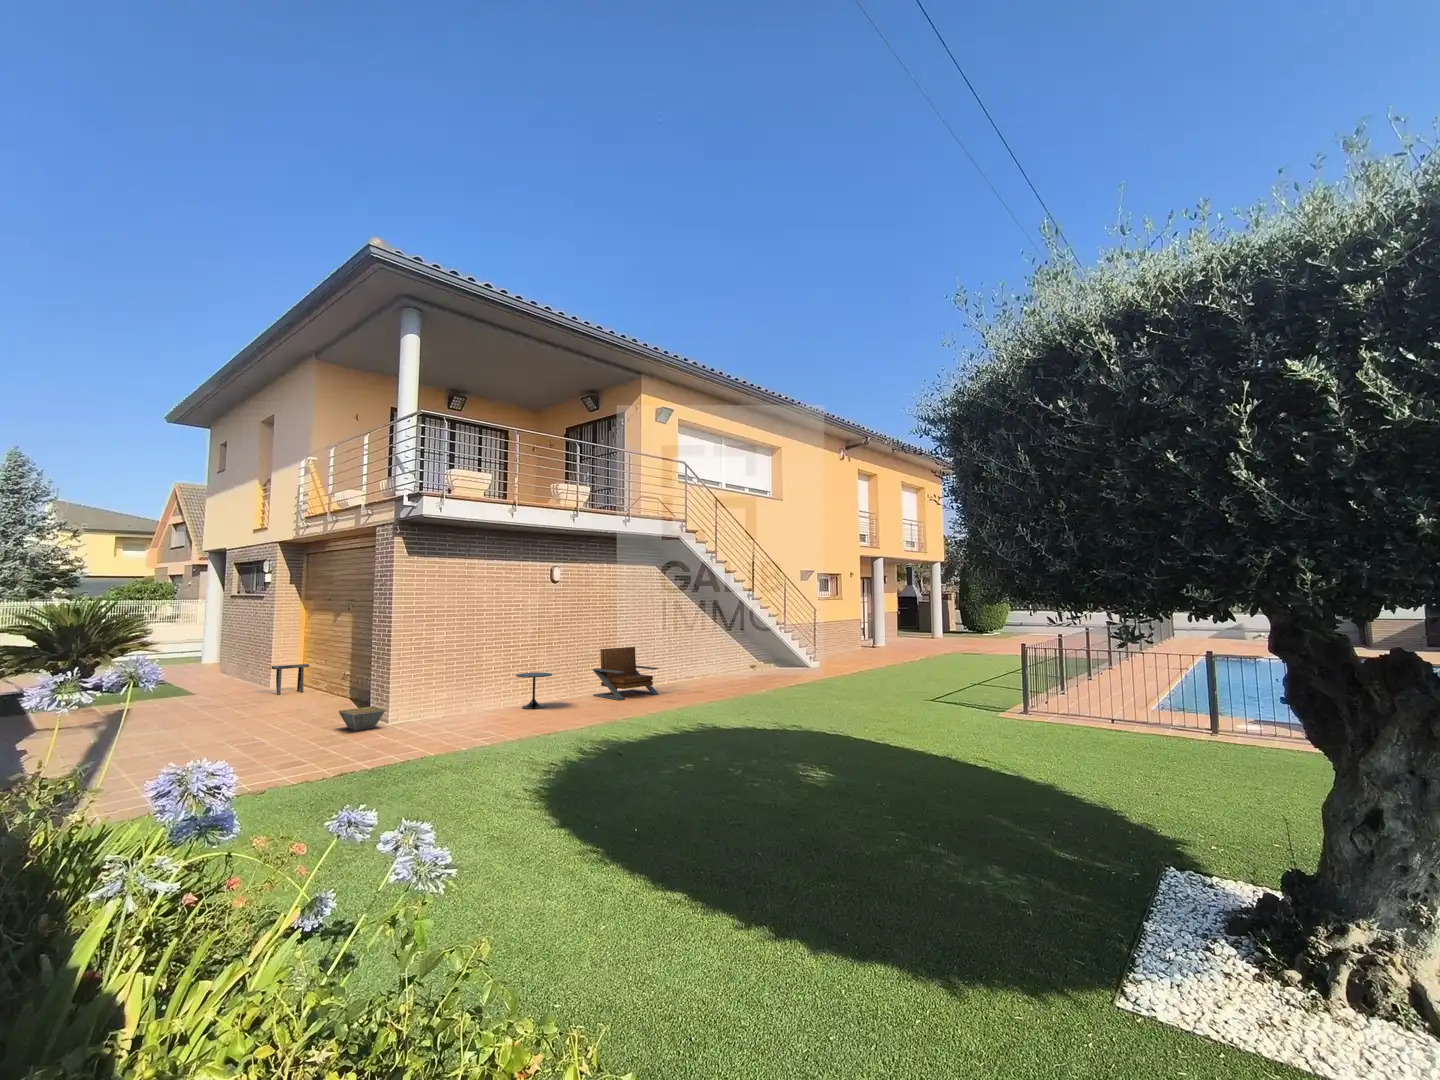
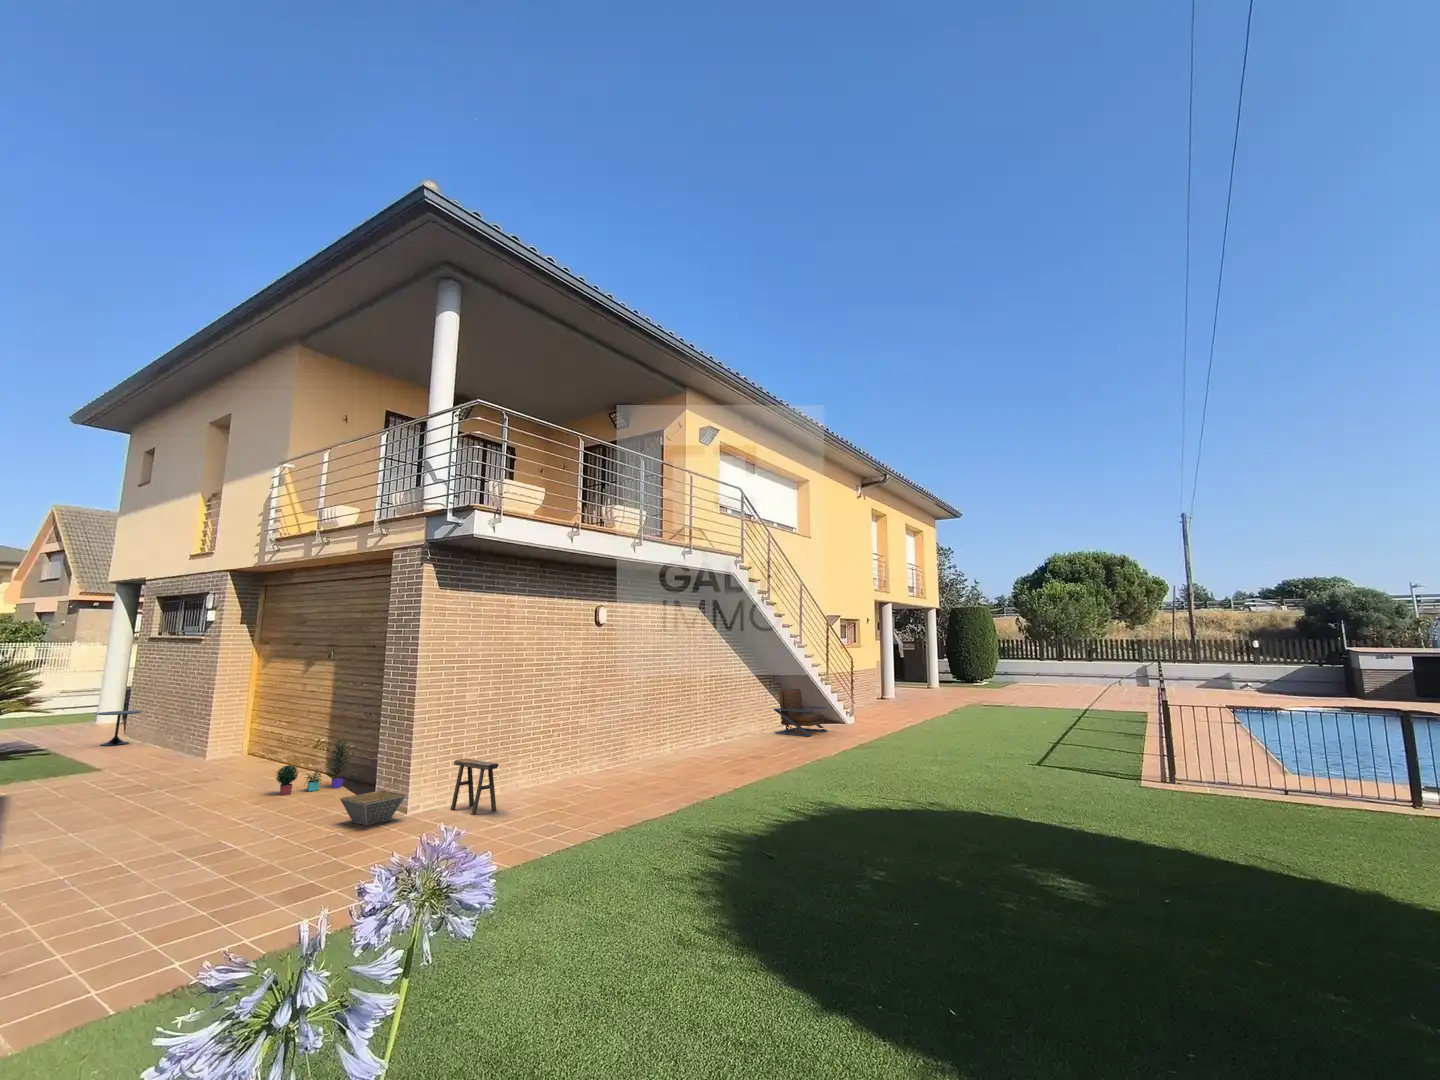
lounge chair: present [593,647,658,700] -> present [774,689,827,736]
stool: present [271,664,309,695] -> present [451,758,499,814]
potted plant: none [305,670,362,711] -> present [276,739,349,795]
side table: present [516,673,553,709] -> present [96,711,142,746]

